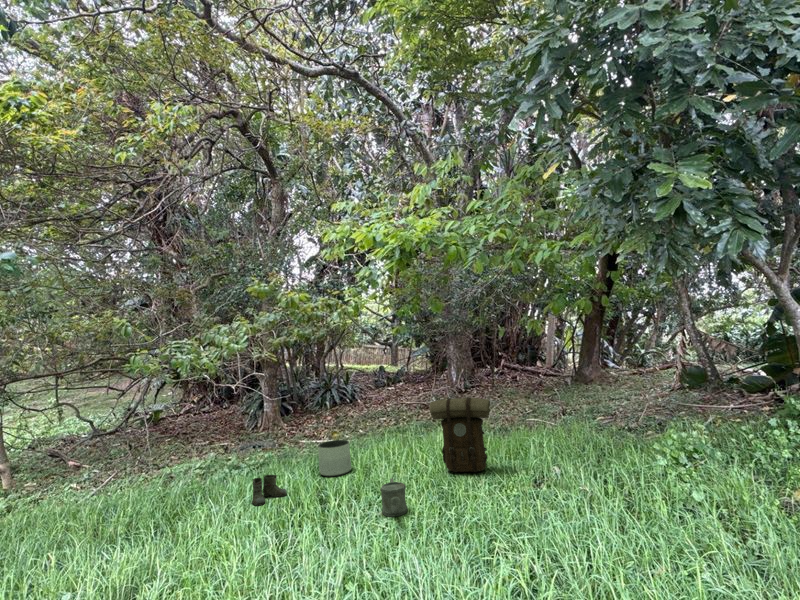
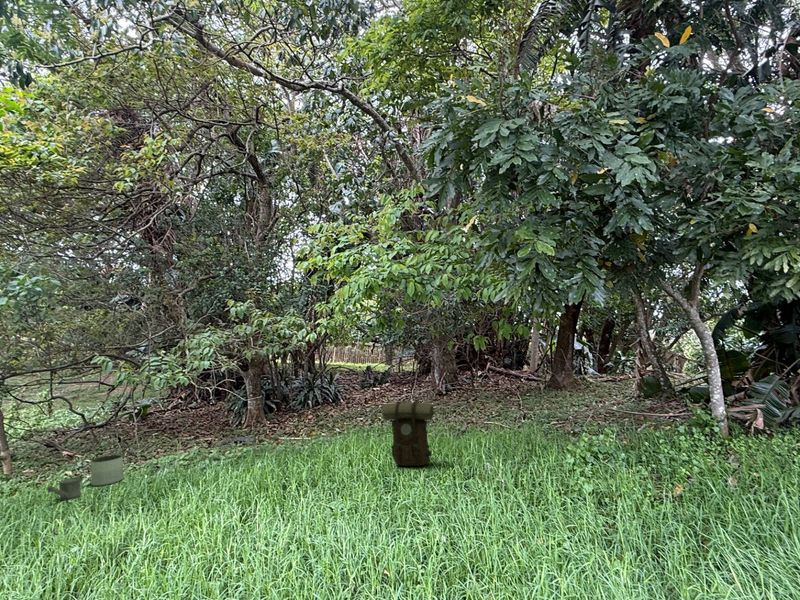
planter: present [318,440,351,477] -> present [91,455,123,486]
boots: present [252,475,287,506] -> none [220,463,256,488]
watering can: present [380,478,408,517] -> present [47,475,82,500]

